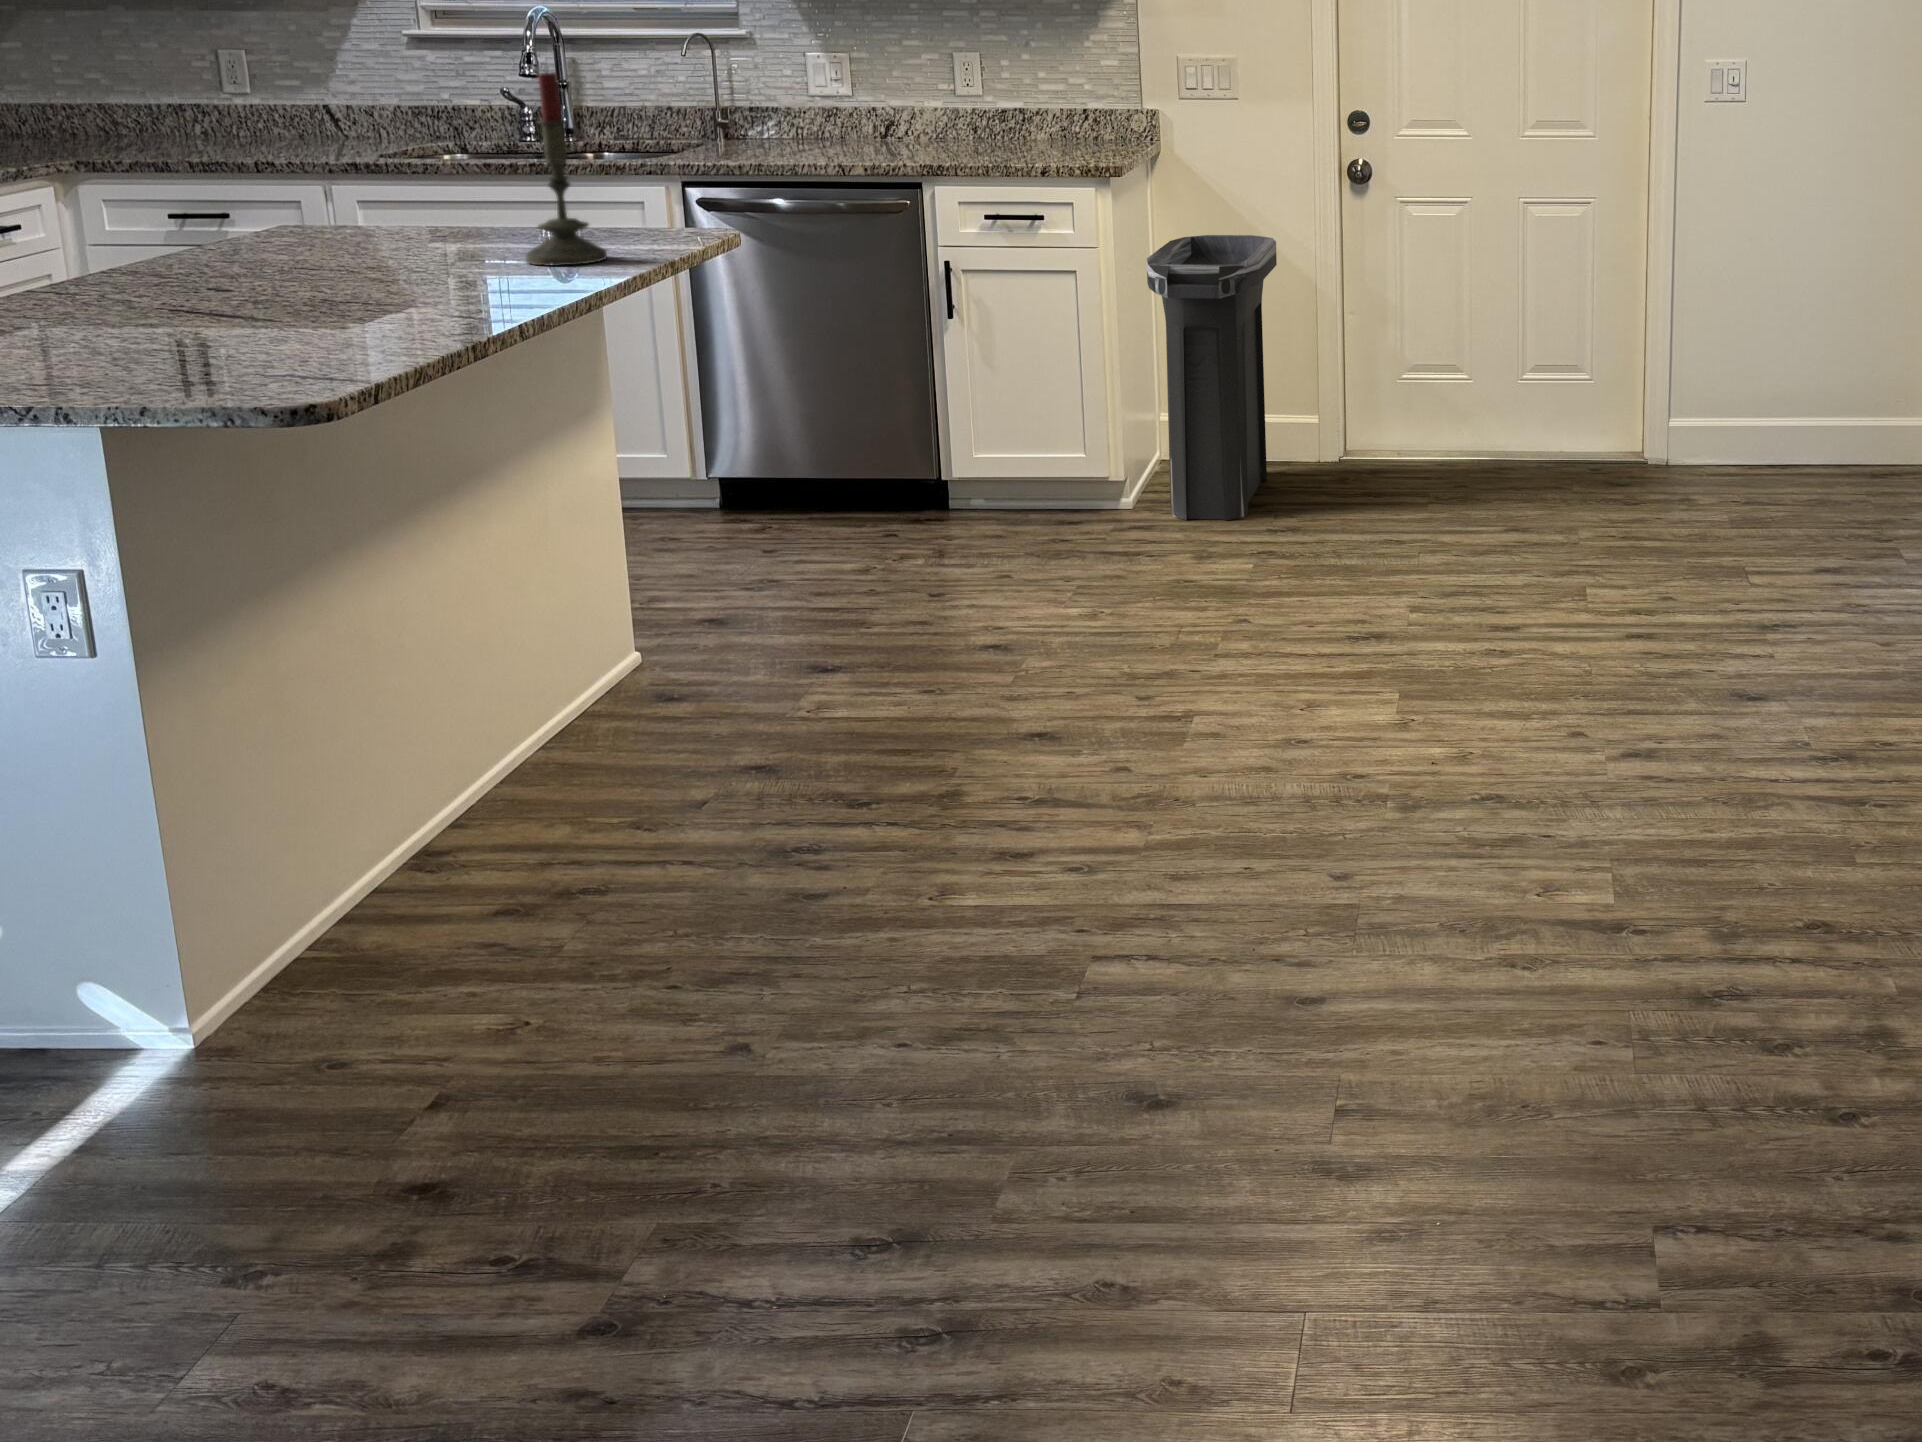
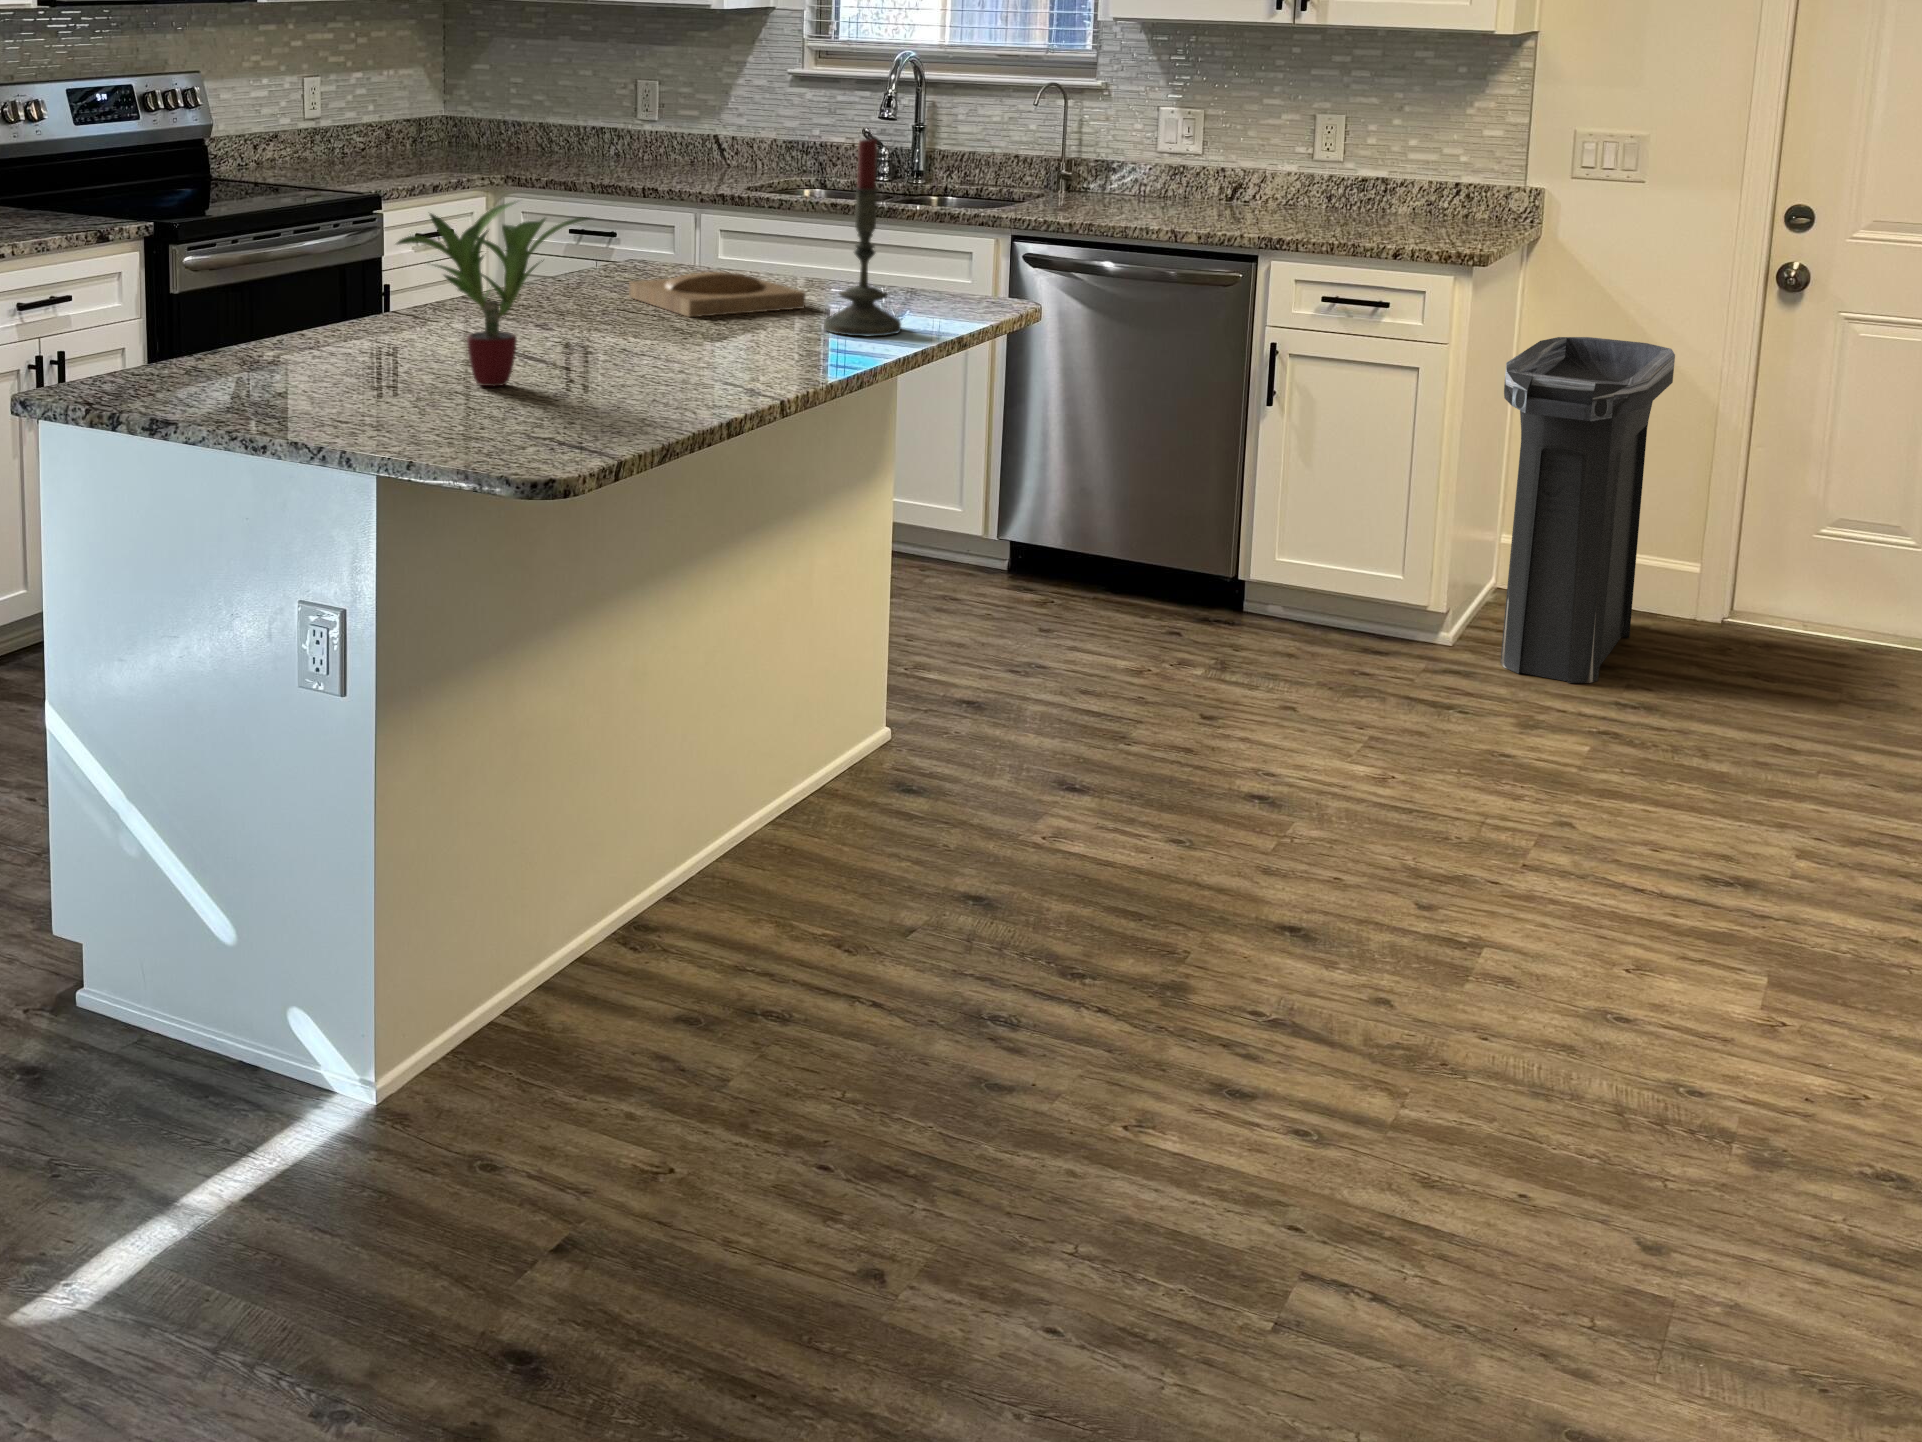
potted plant: none [33,139,274,336] -> present [397,202,590,386]
tray: none [291,222,498,265] -> present [629,272,806,317]

